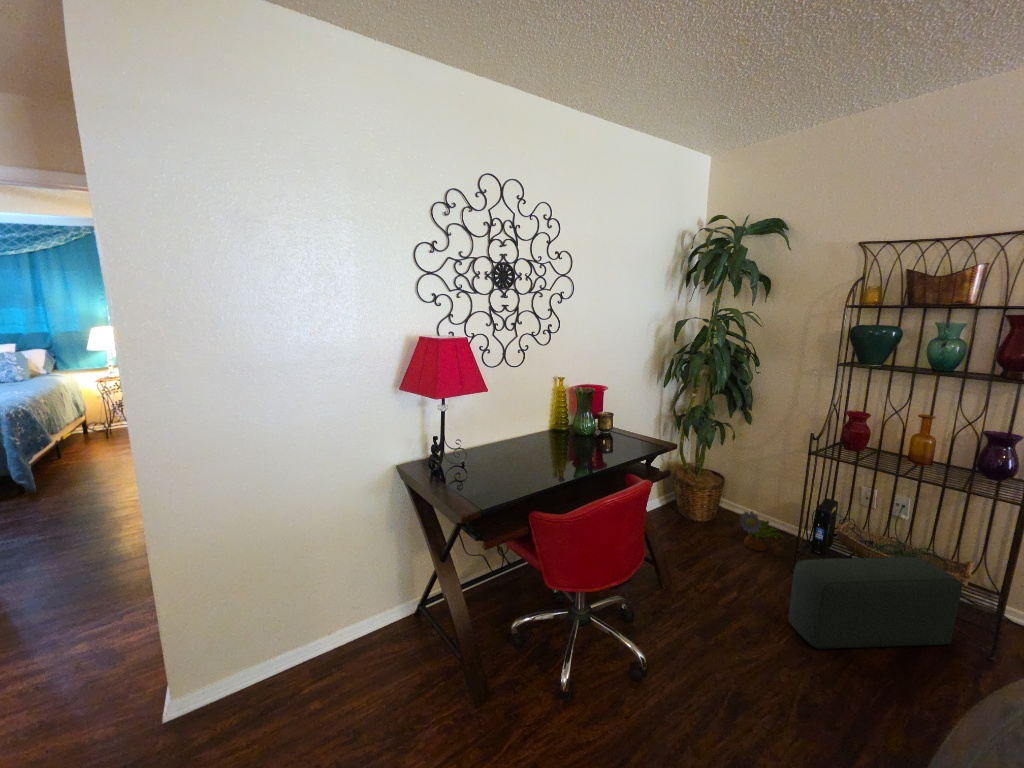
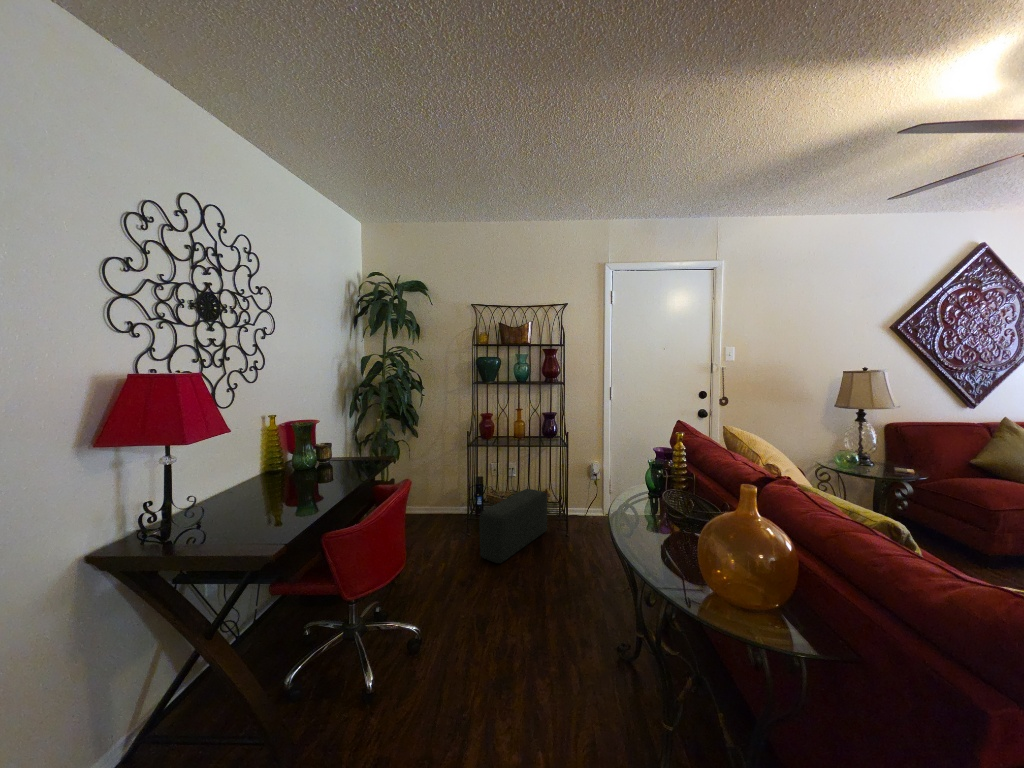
decorative plant: present [738,511,784,551] -> none [422,496,456,525]

